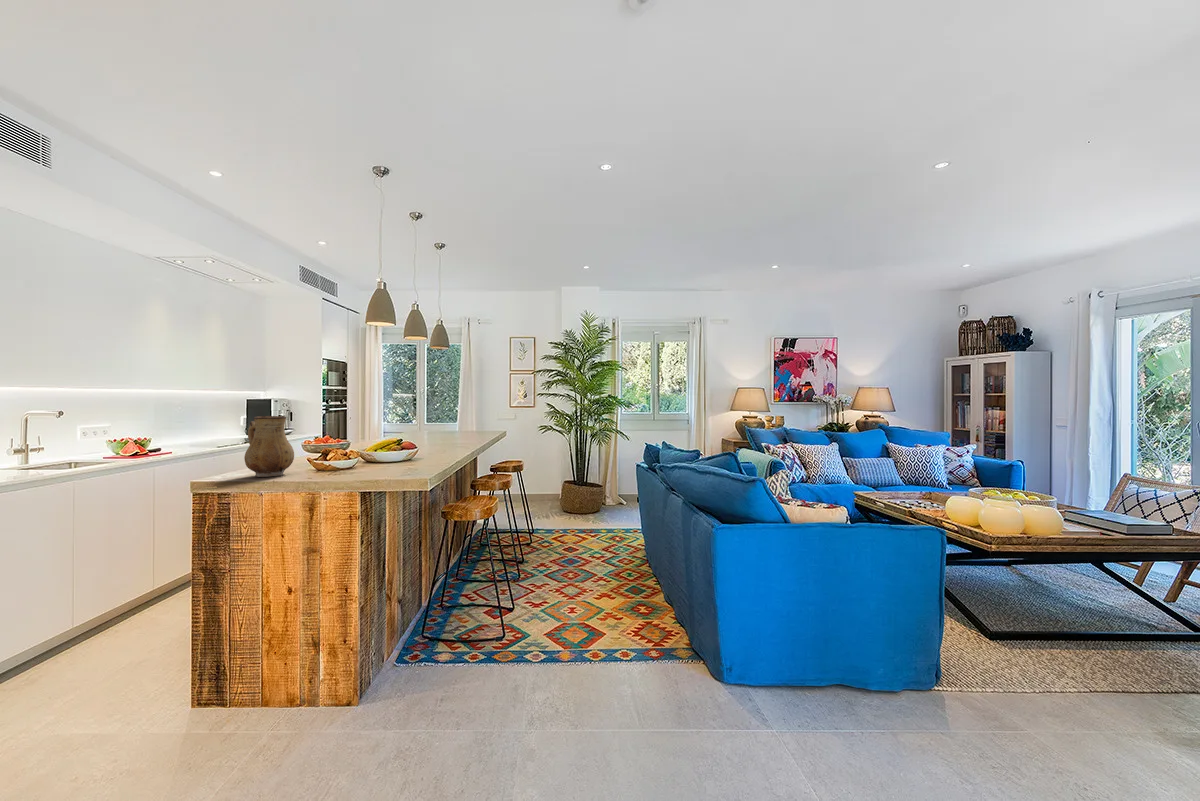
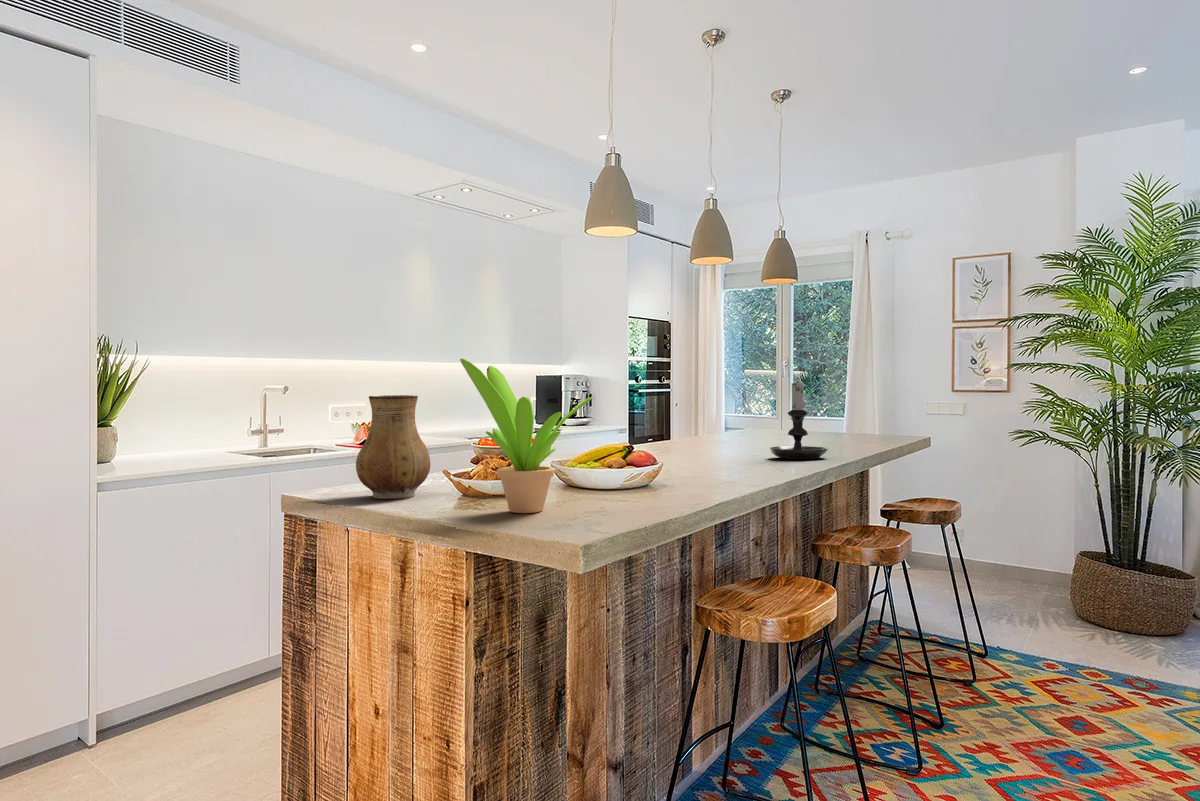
potted plant: none [349,401,413,472] -> present [460,358,593,513]
candle holder: none [440,401,471,443] -> present [770,377,828,459]

